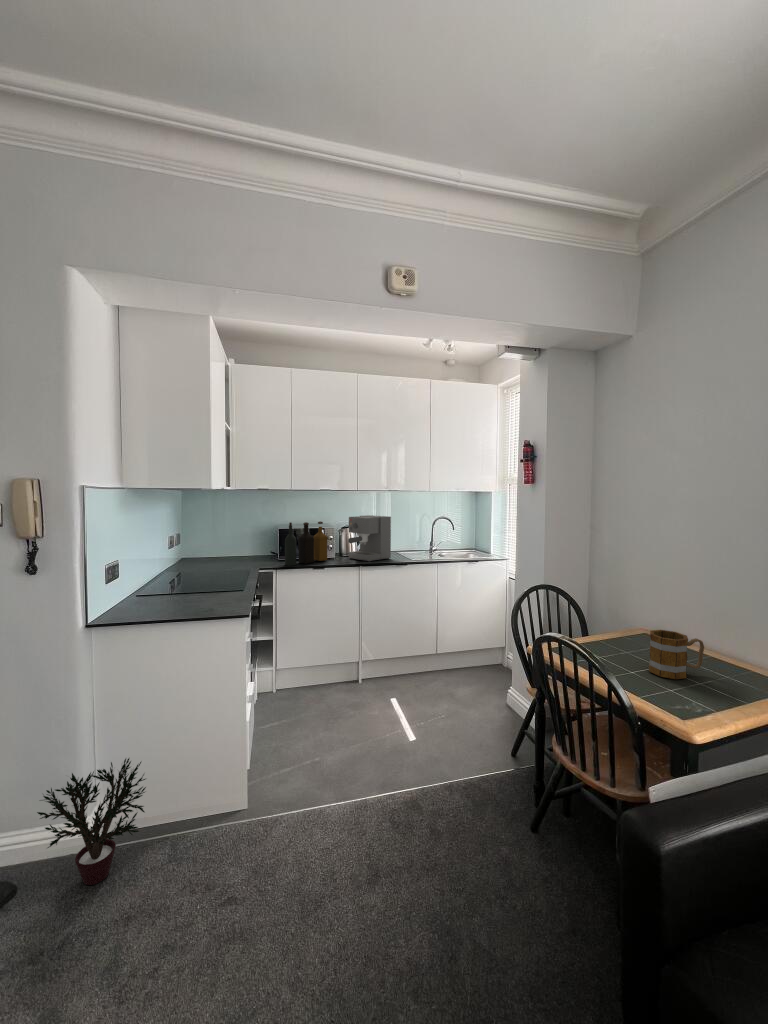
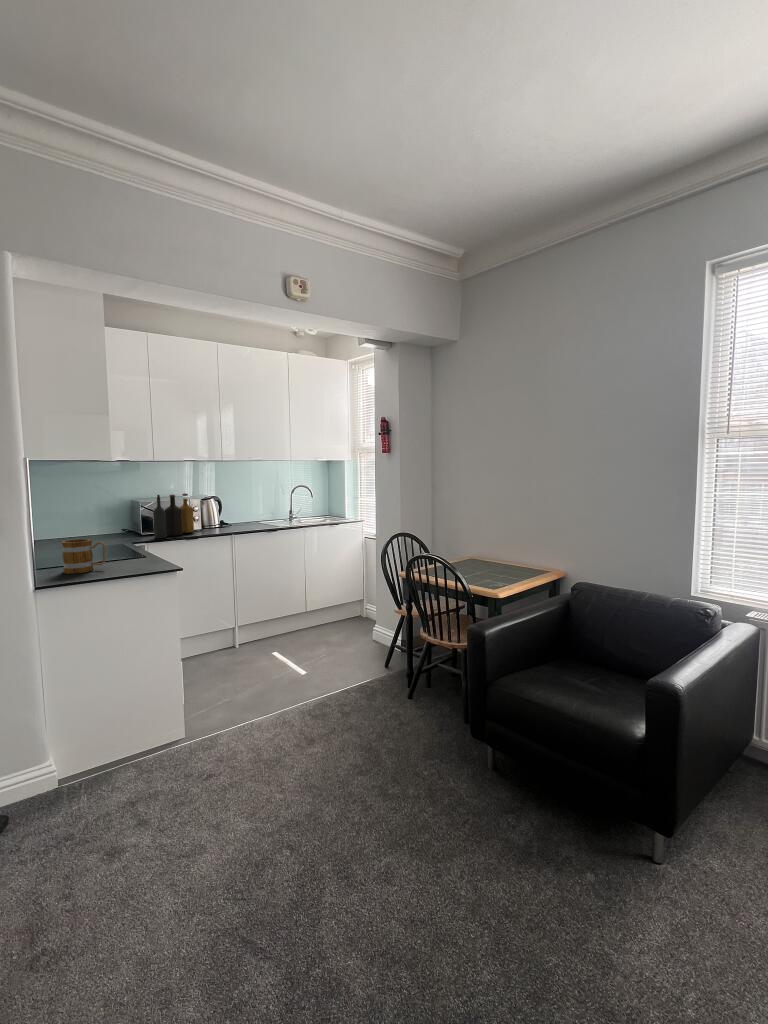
coffee maker: present [348,515,391,562] -> none [212,486,256,530]
mug: present [649,630,704,679] -> present [61,539,106,574]
potted plant: present [37,758,146,885] -> none [24,697,127,798]

